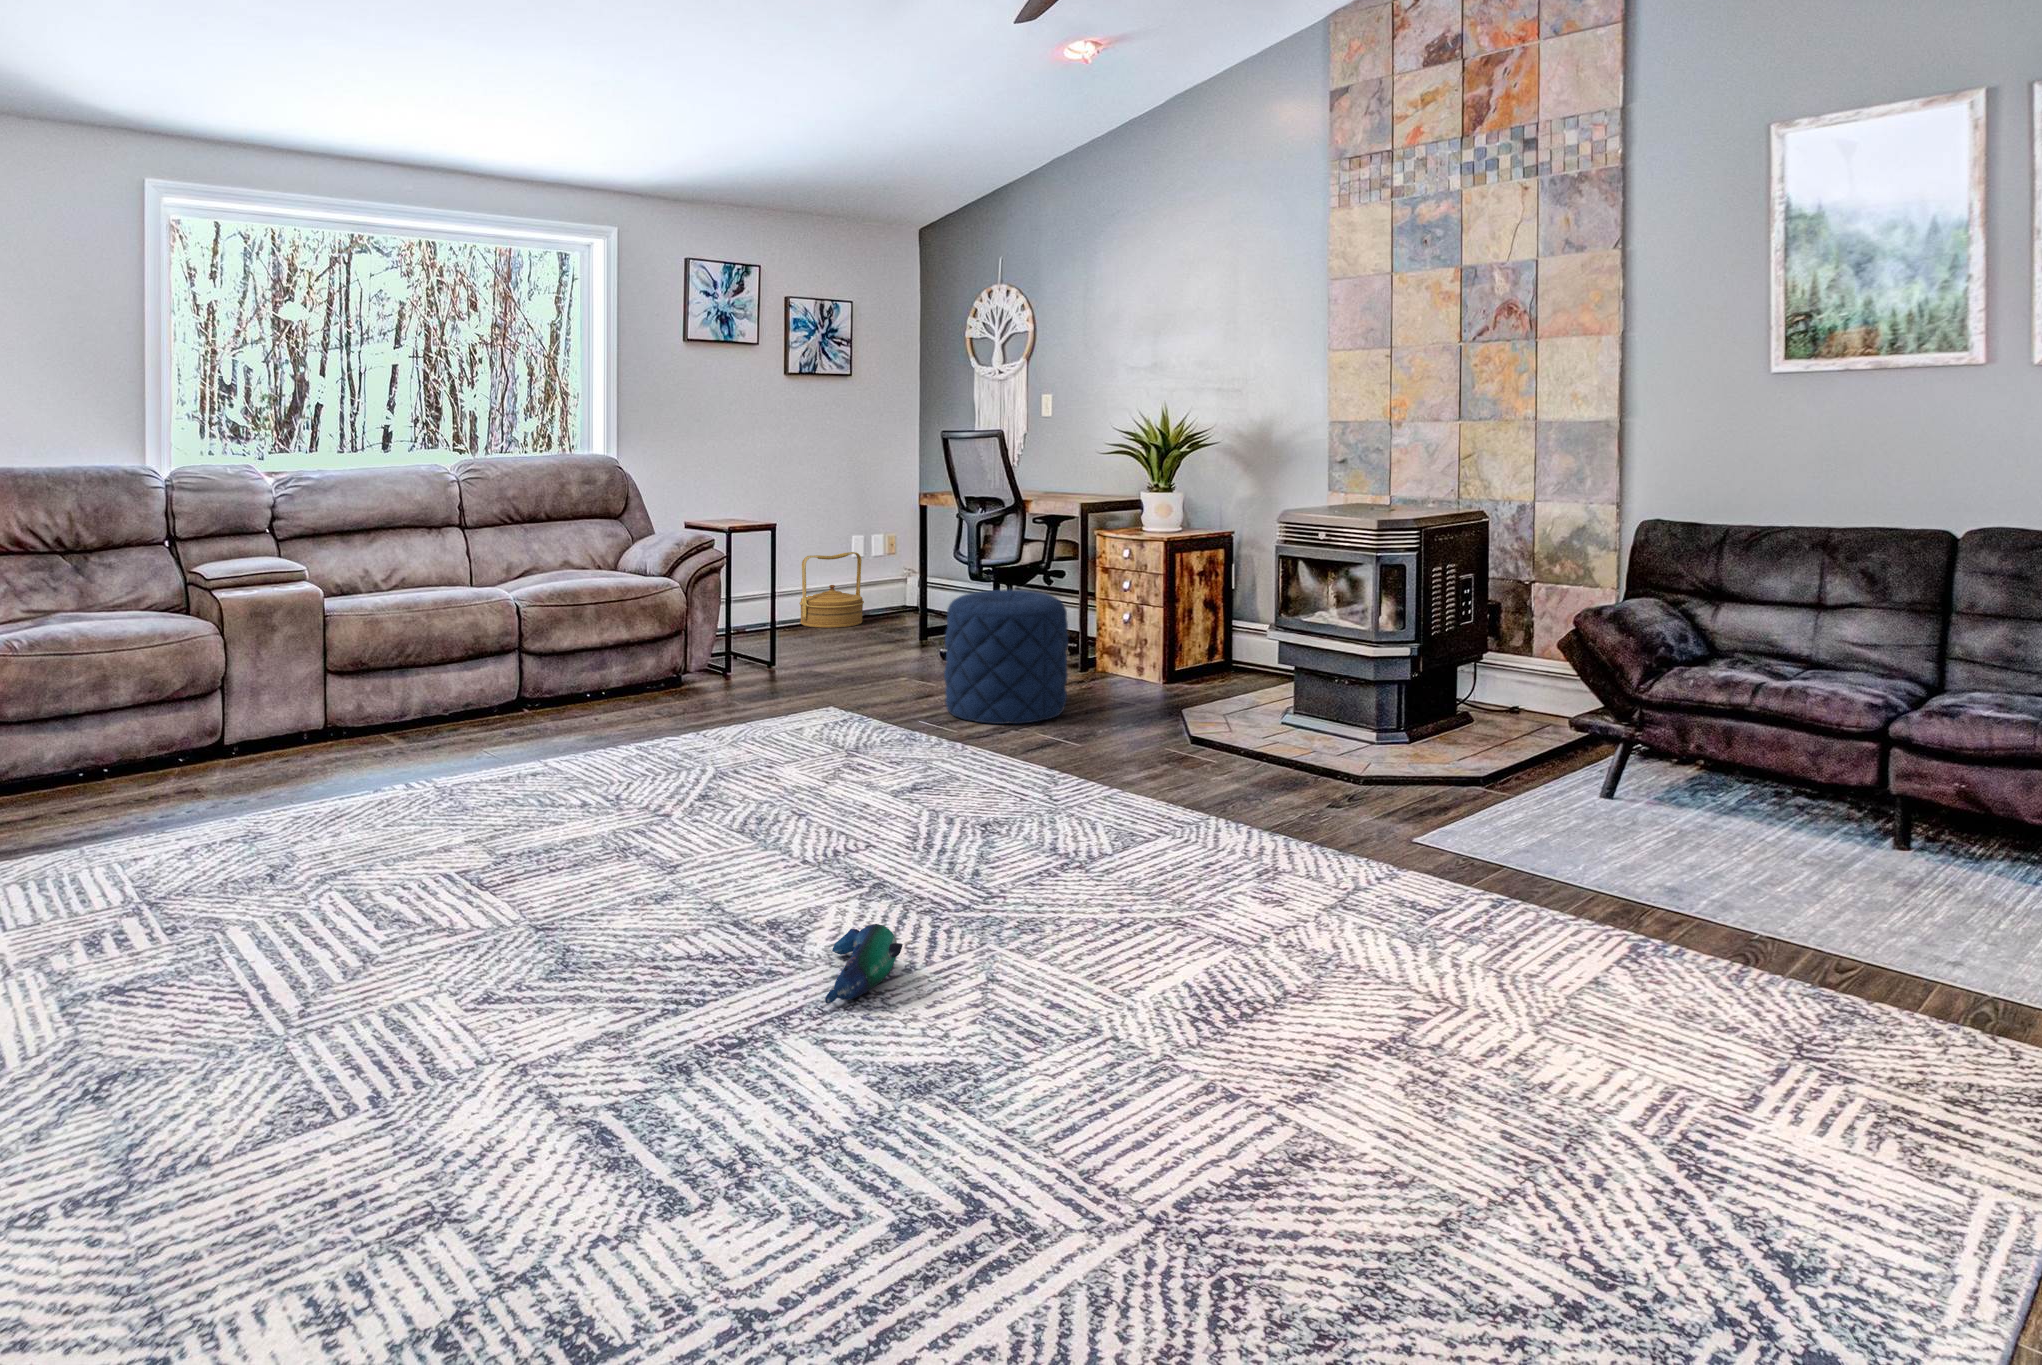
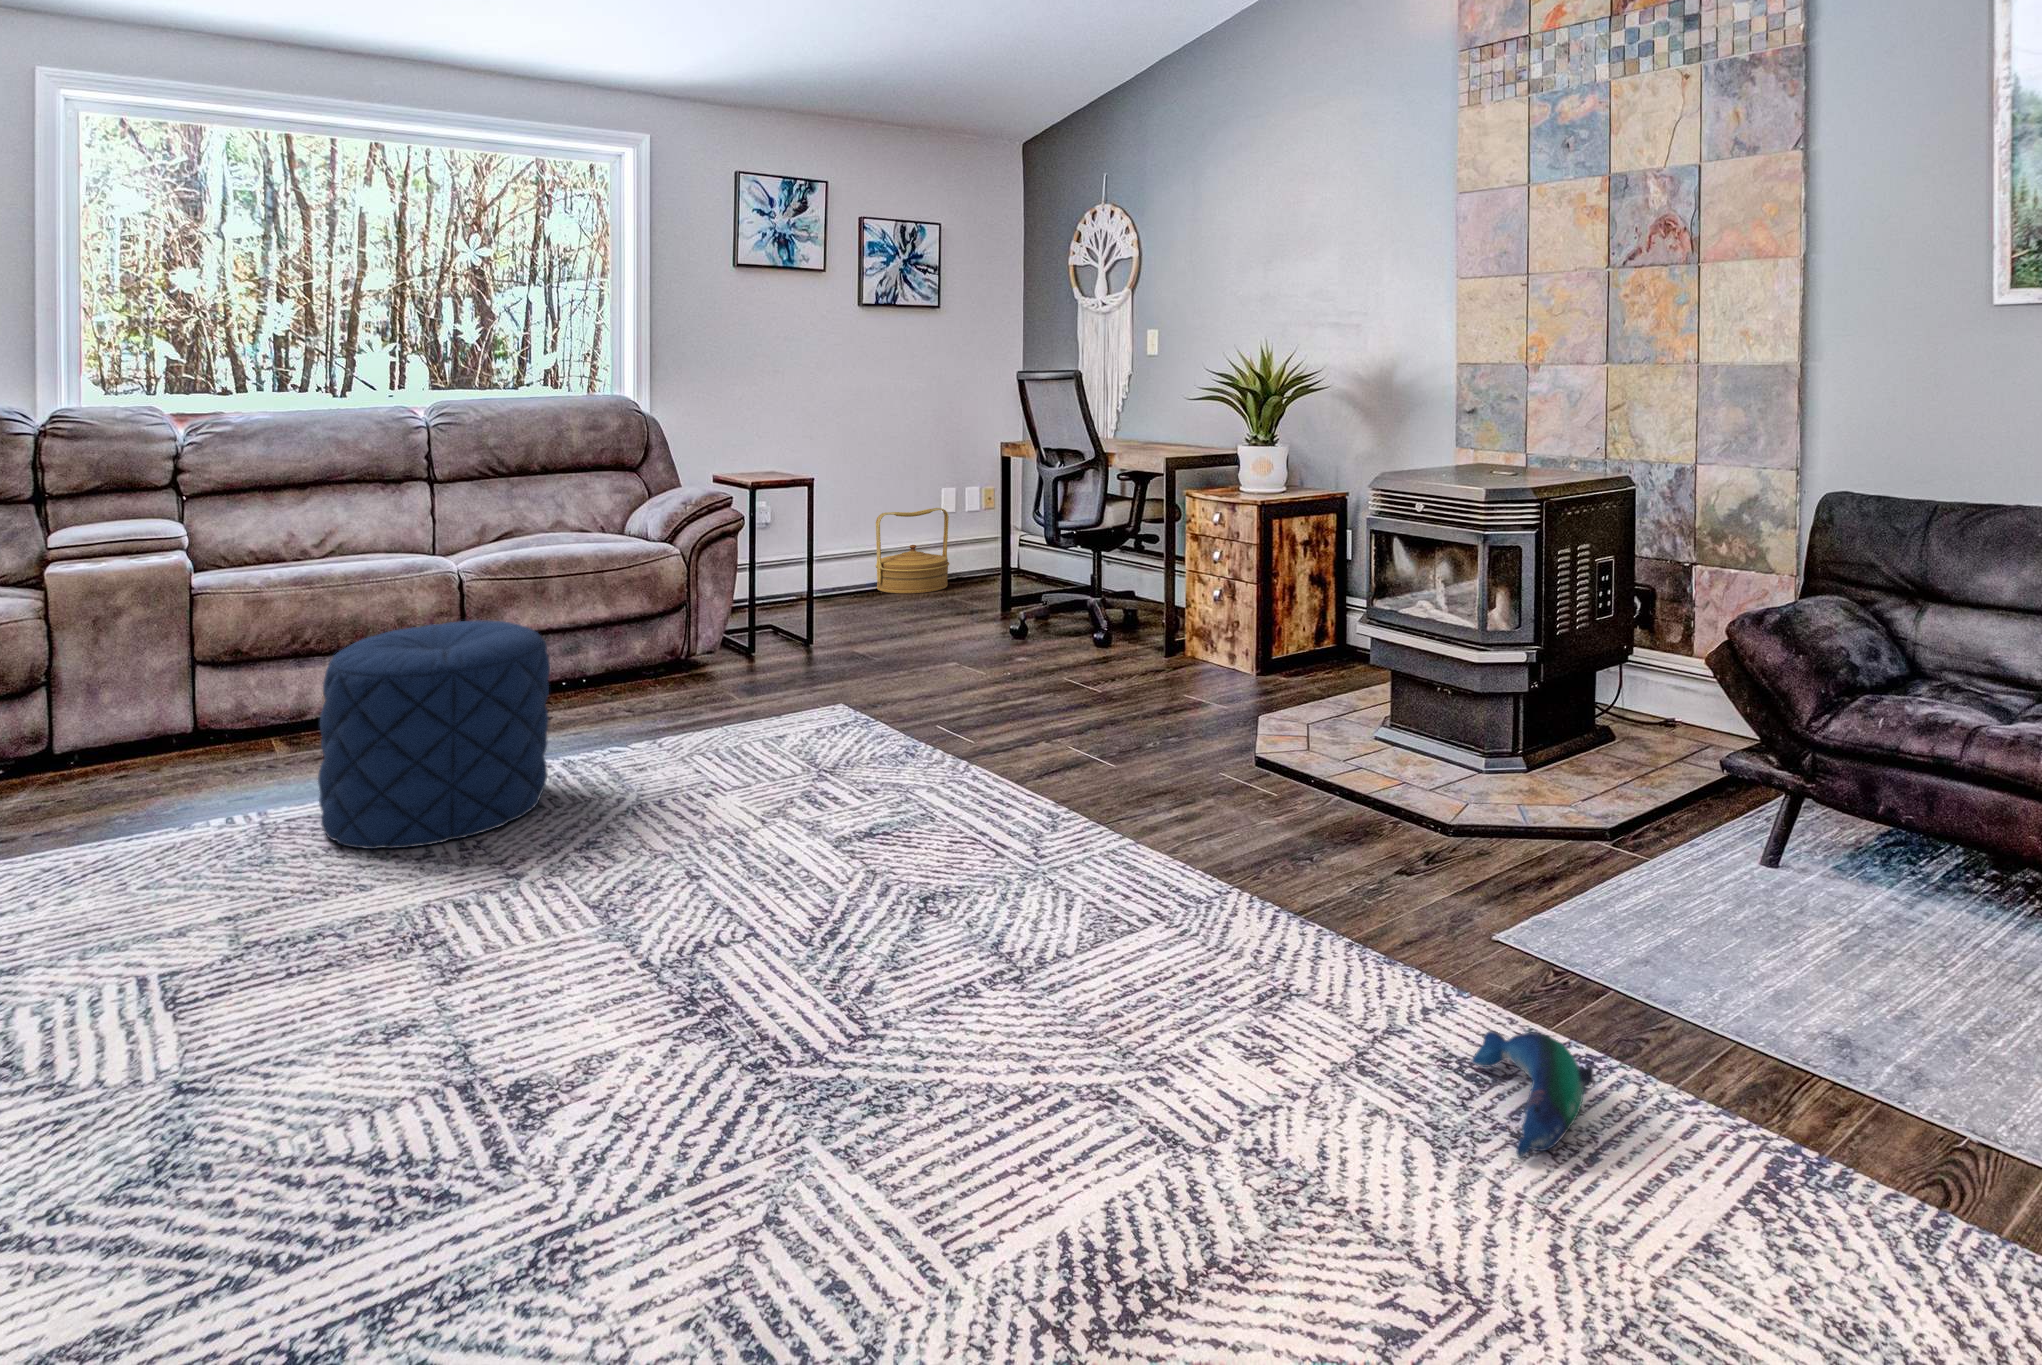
pouf: present [944,590,1068,724] -> present [318,621,550,849]
plush toy: present [825,924,903,1004] -> present [1472,1031,1593,1158]

